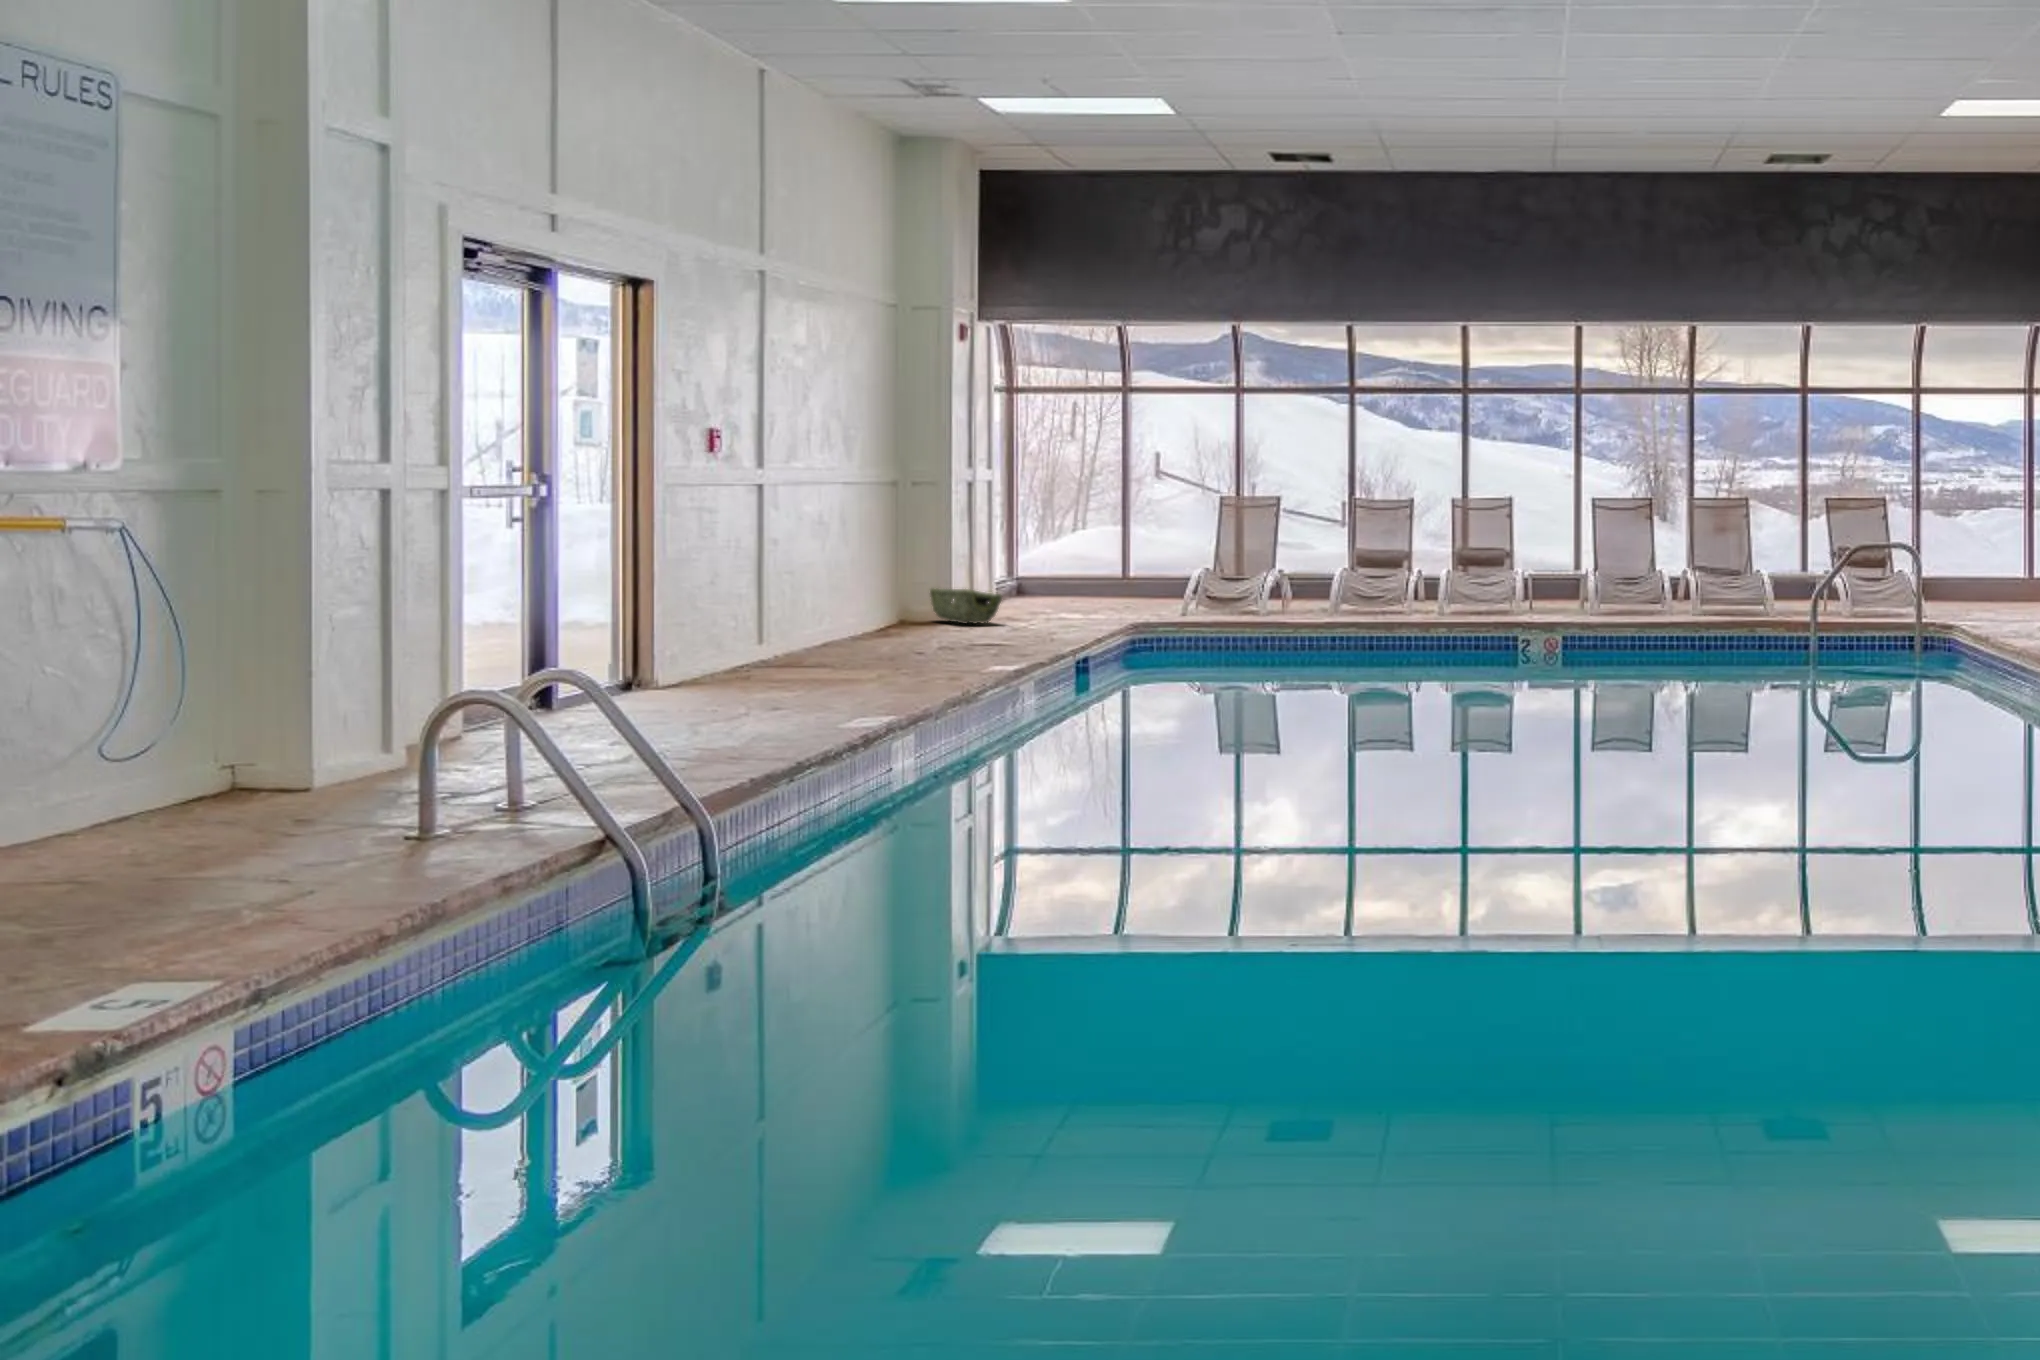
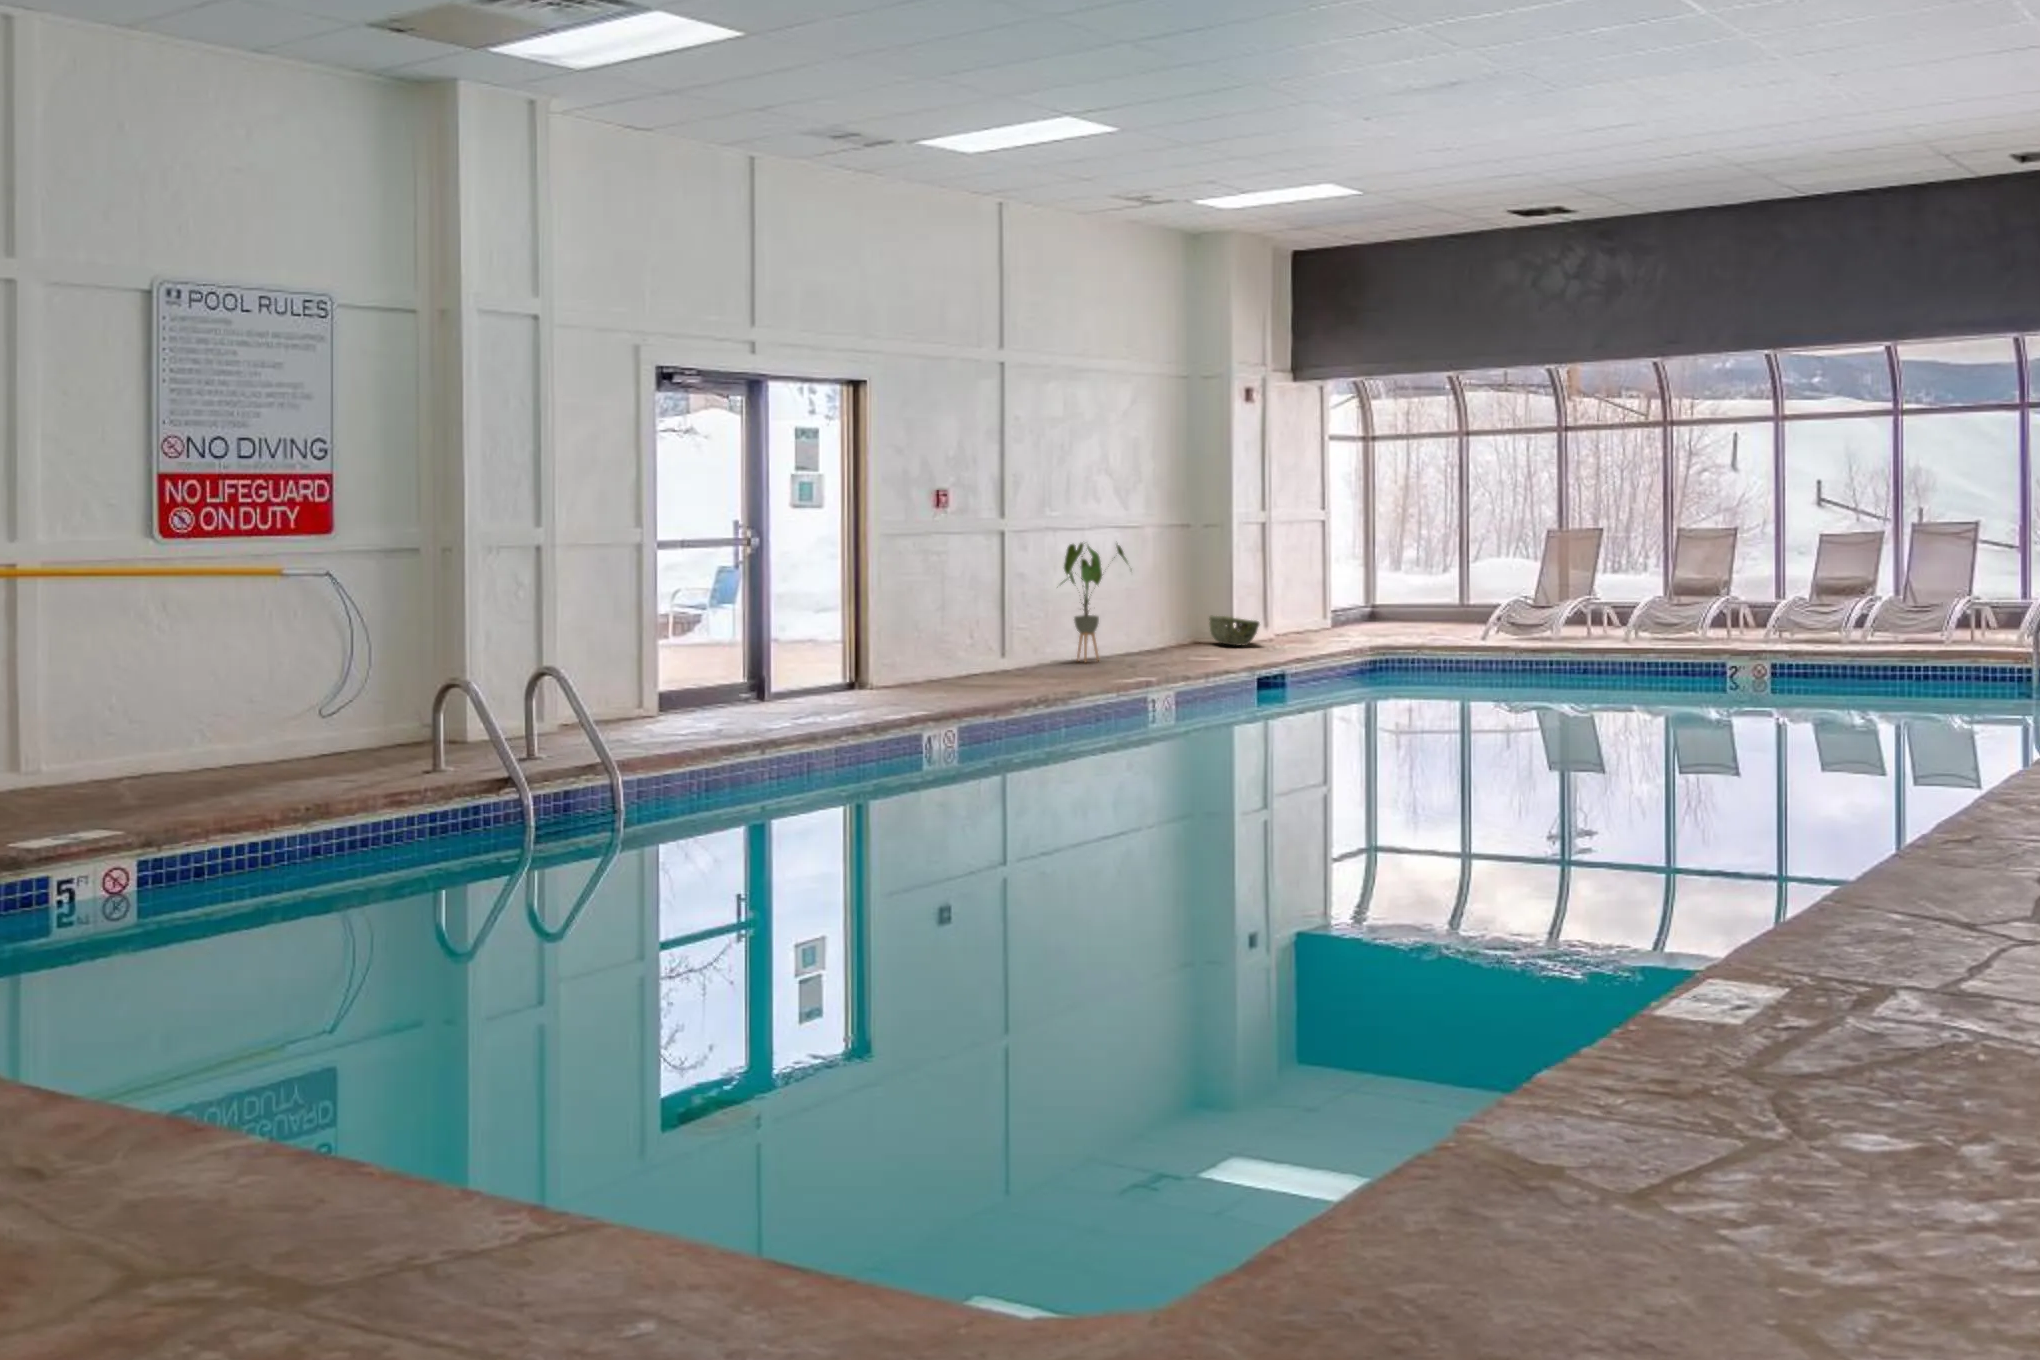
house plant: none [813,496,905,647] -> present [1061,543,1128,662]

